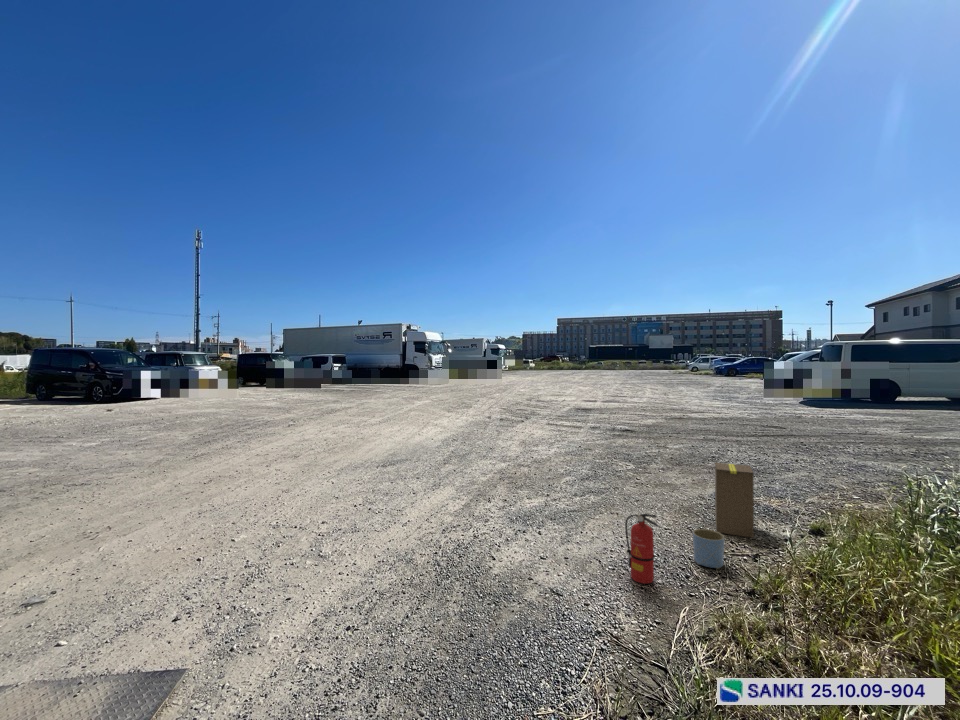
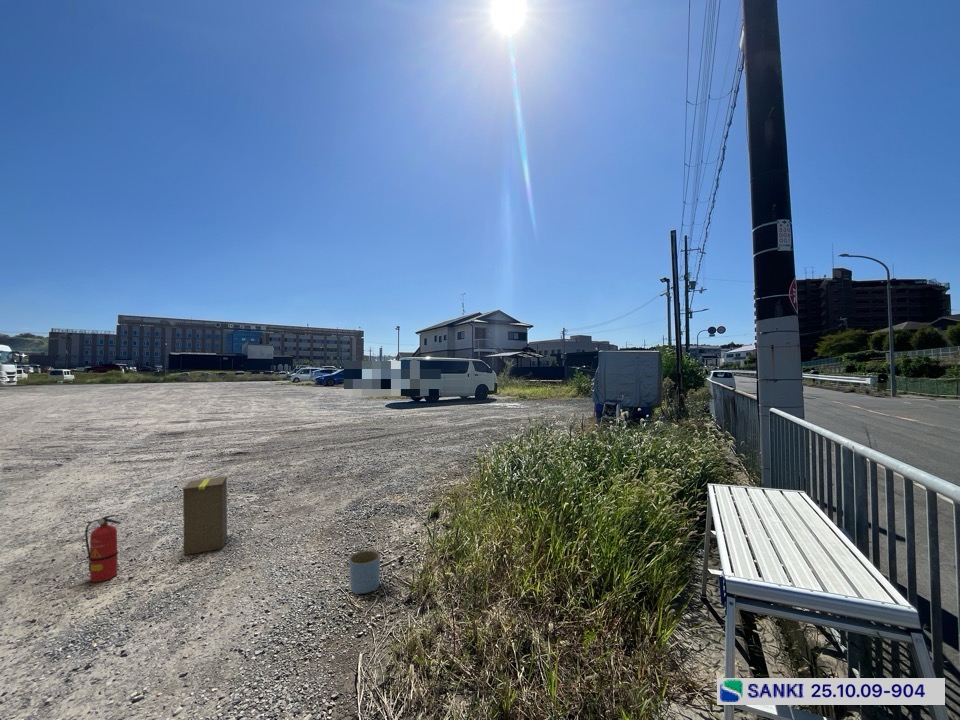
cardboard box: present [715,463,754,538] -> present [183,477,227,555]
fire extinguisher: present [625,514,658,584] -> present [85,515,121,582]

